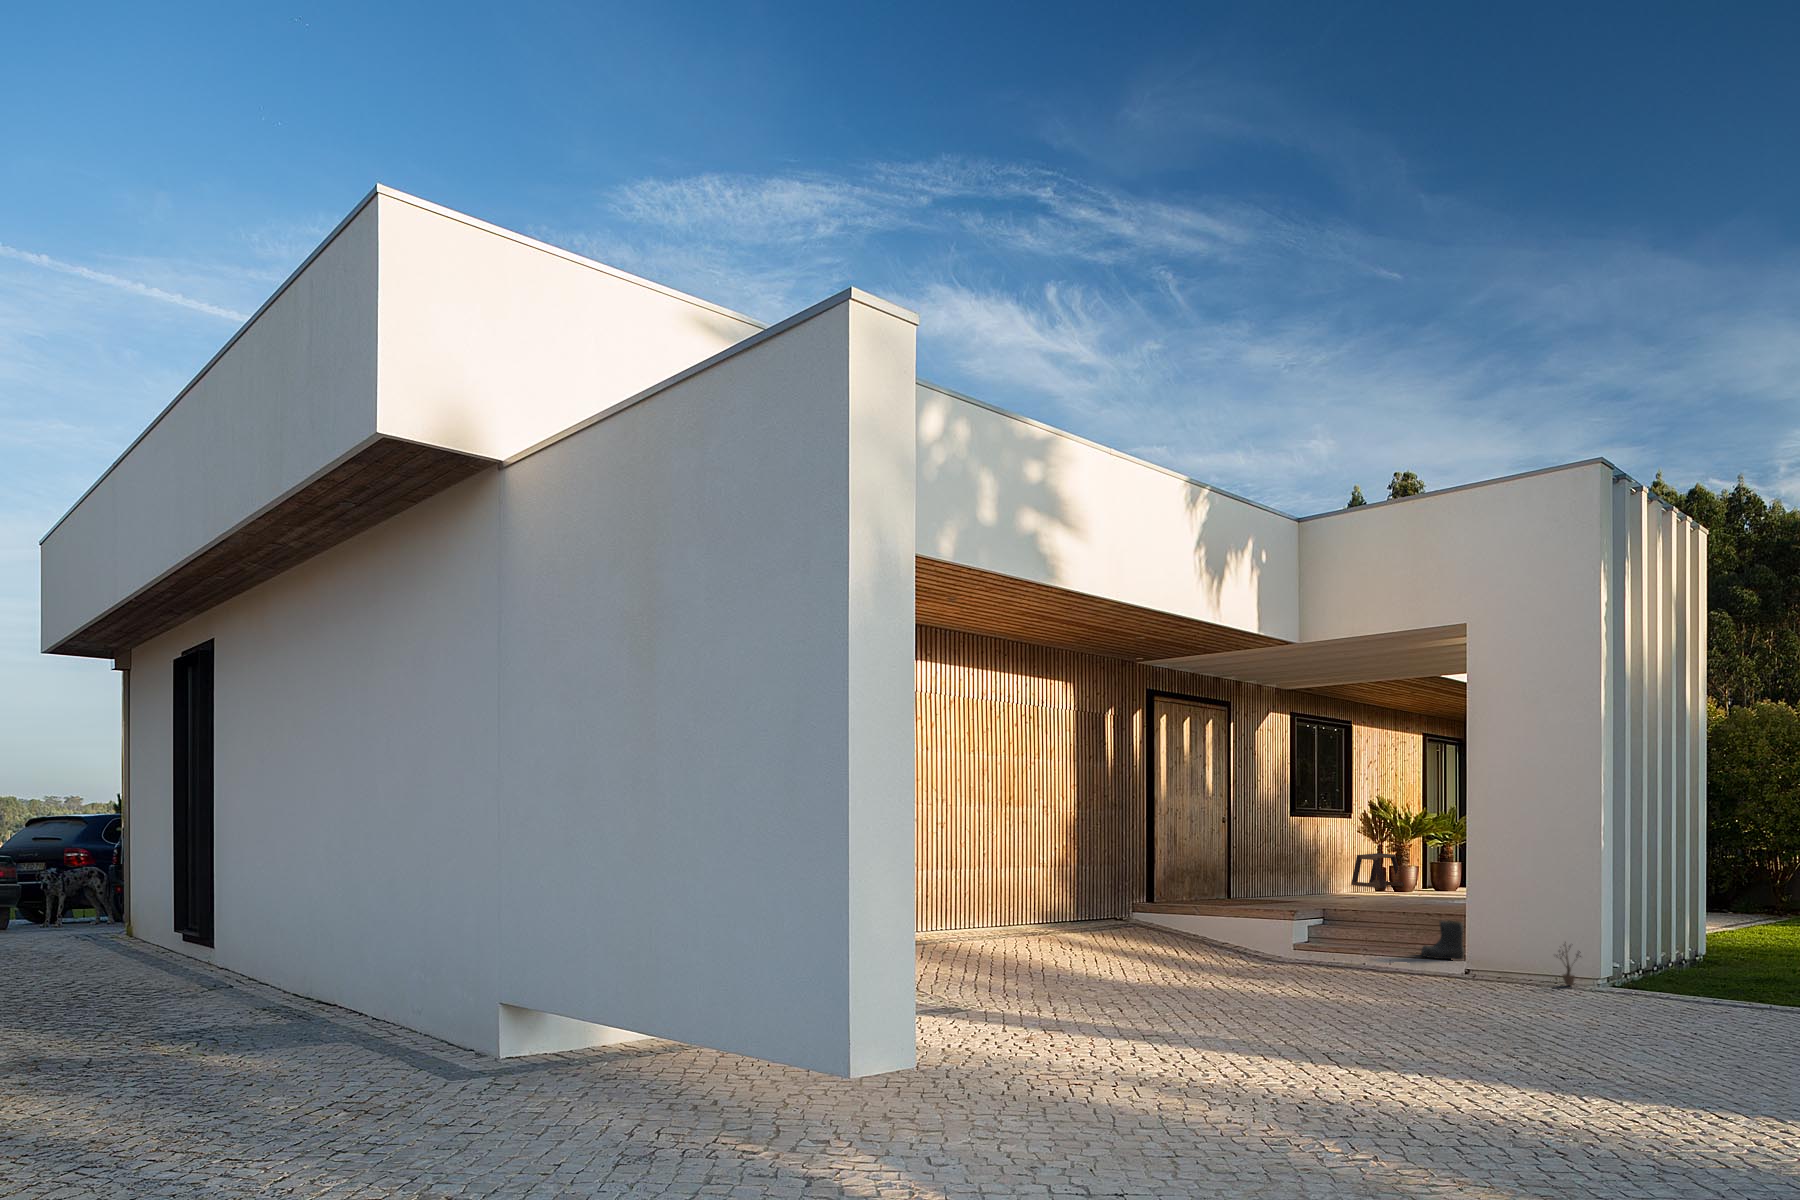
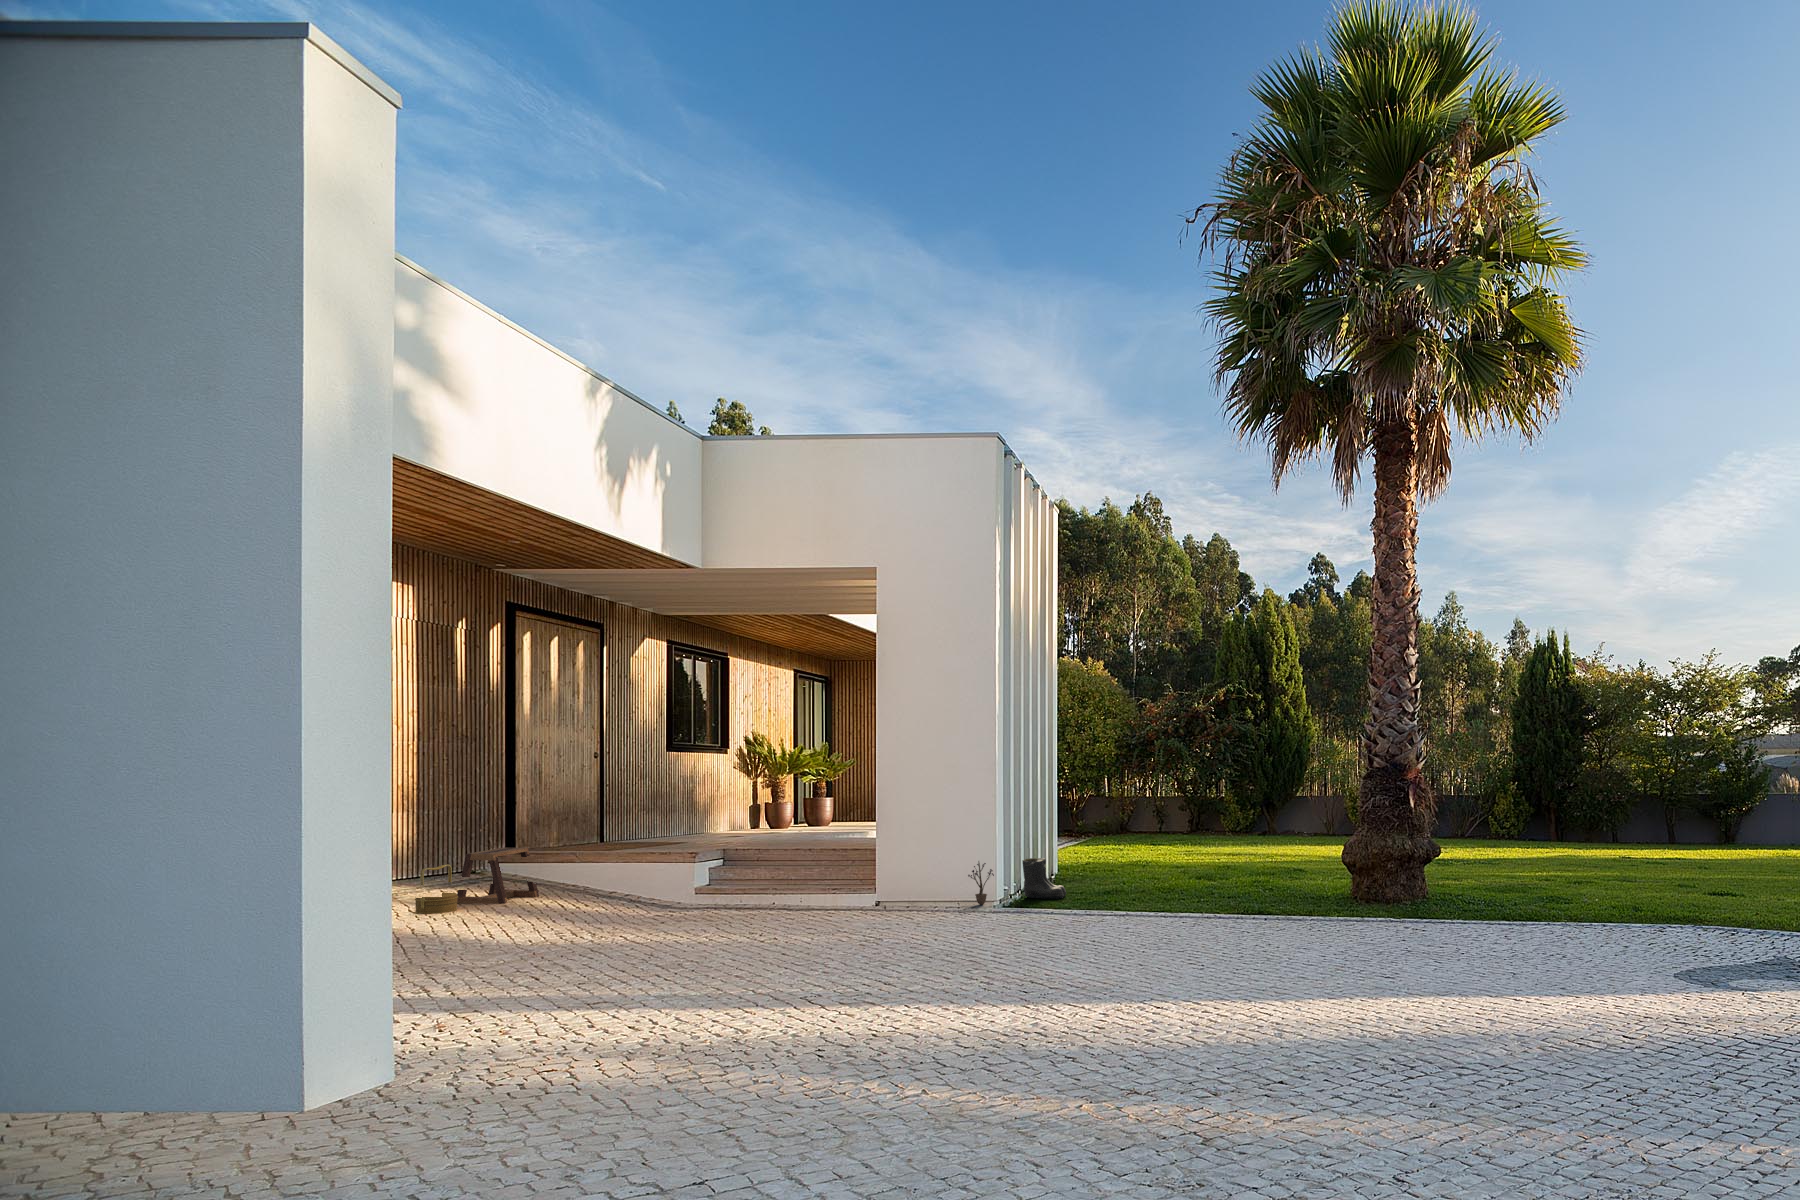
stool: present [1351,853,1404,888] -> present [457,848,539,904]
woven basket: none [1052,902,1086,943] -> present [415,864,458,914]
boots: present [1421,920,1464,960] -> present [1022,858,1066,899]

